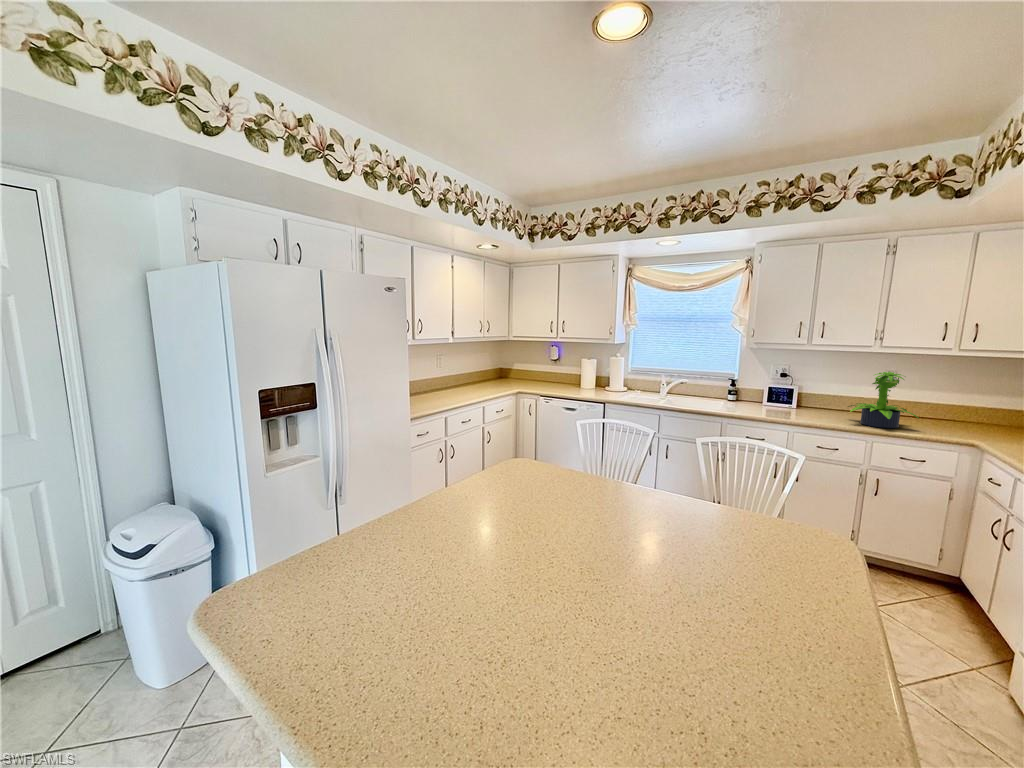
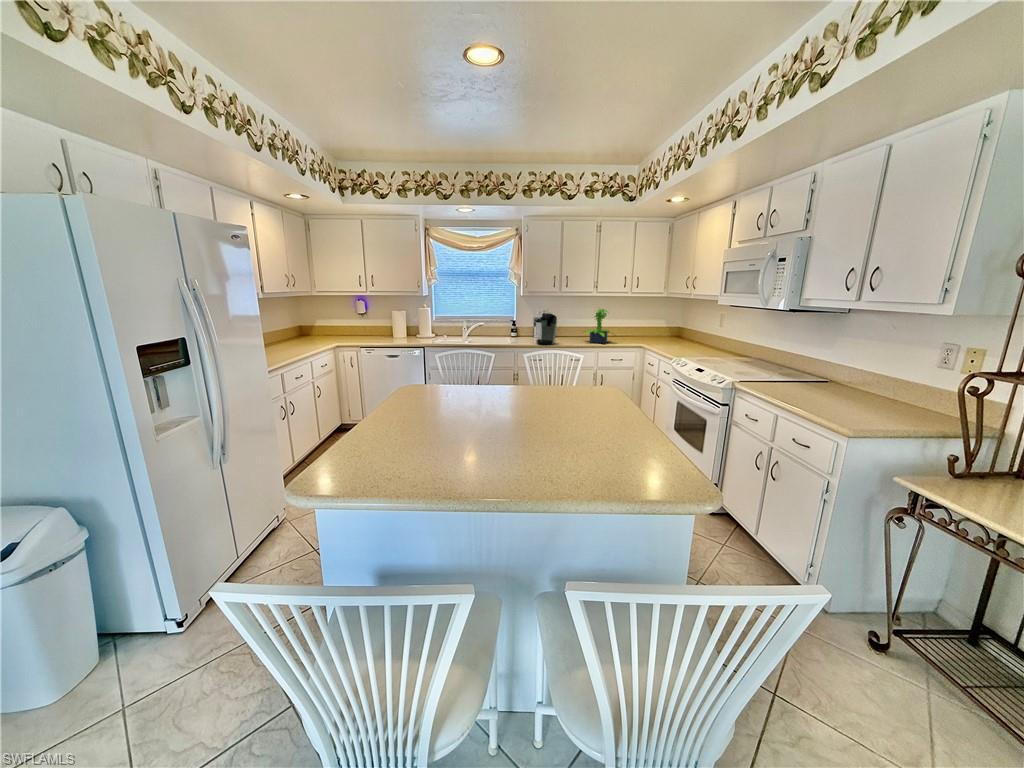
coffee maker: none [758,374,795,421] -> present [533,313,557,345]

